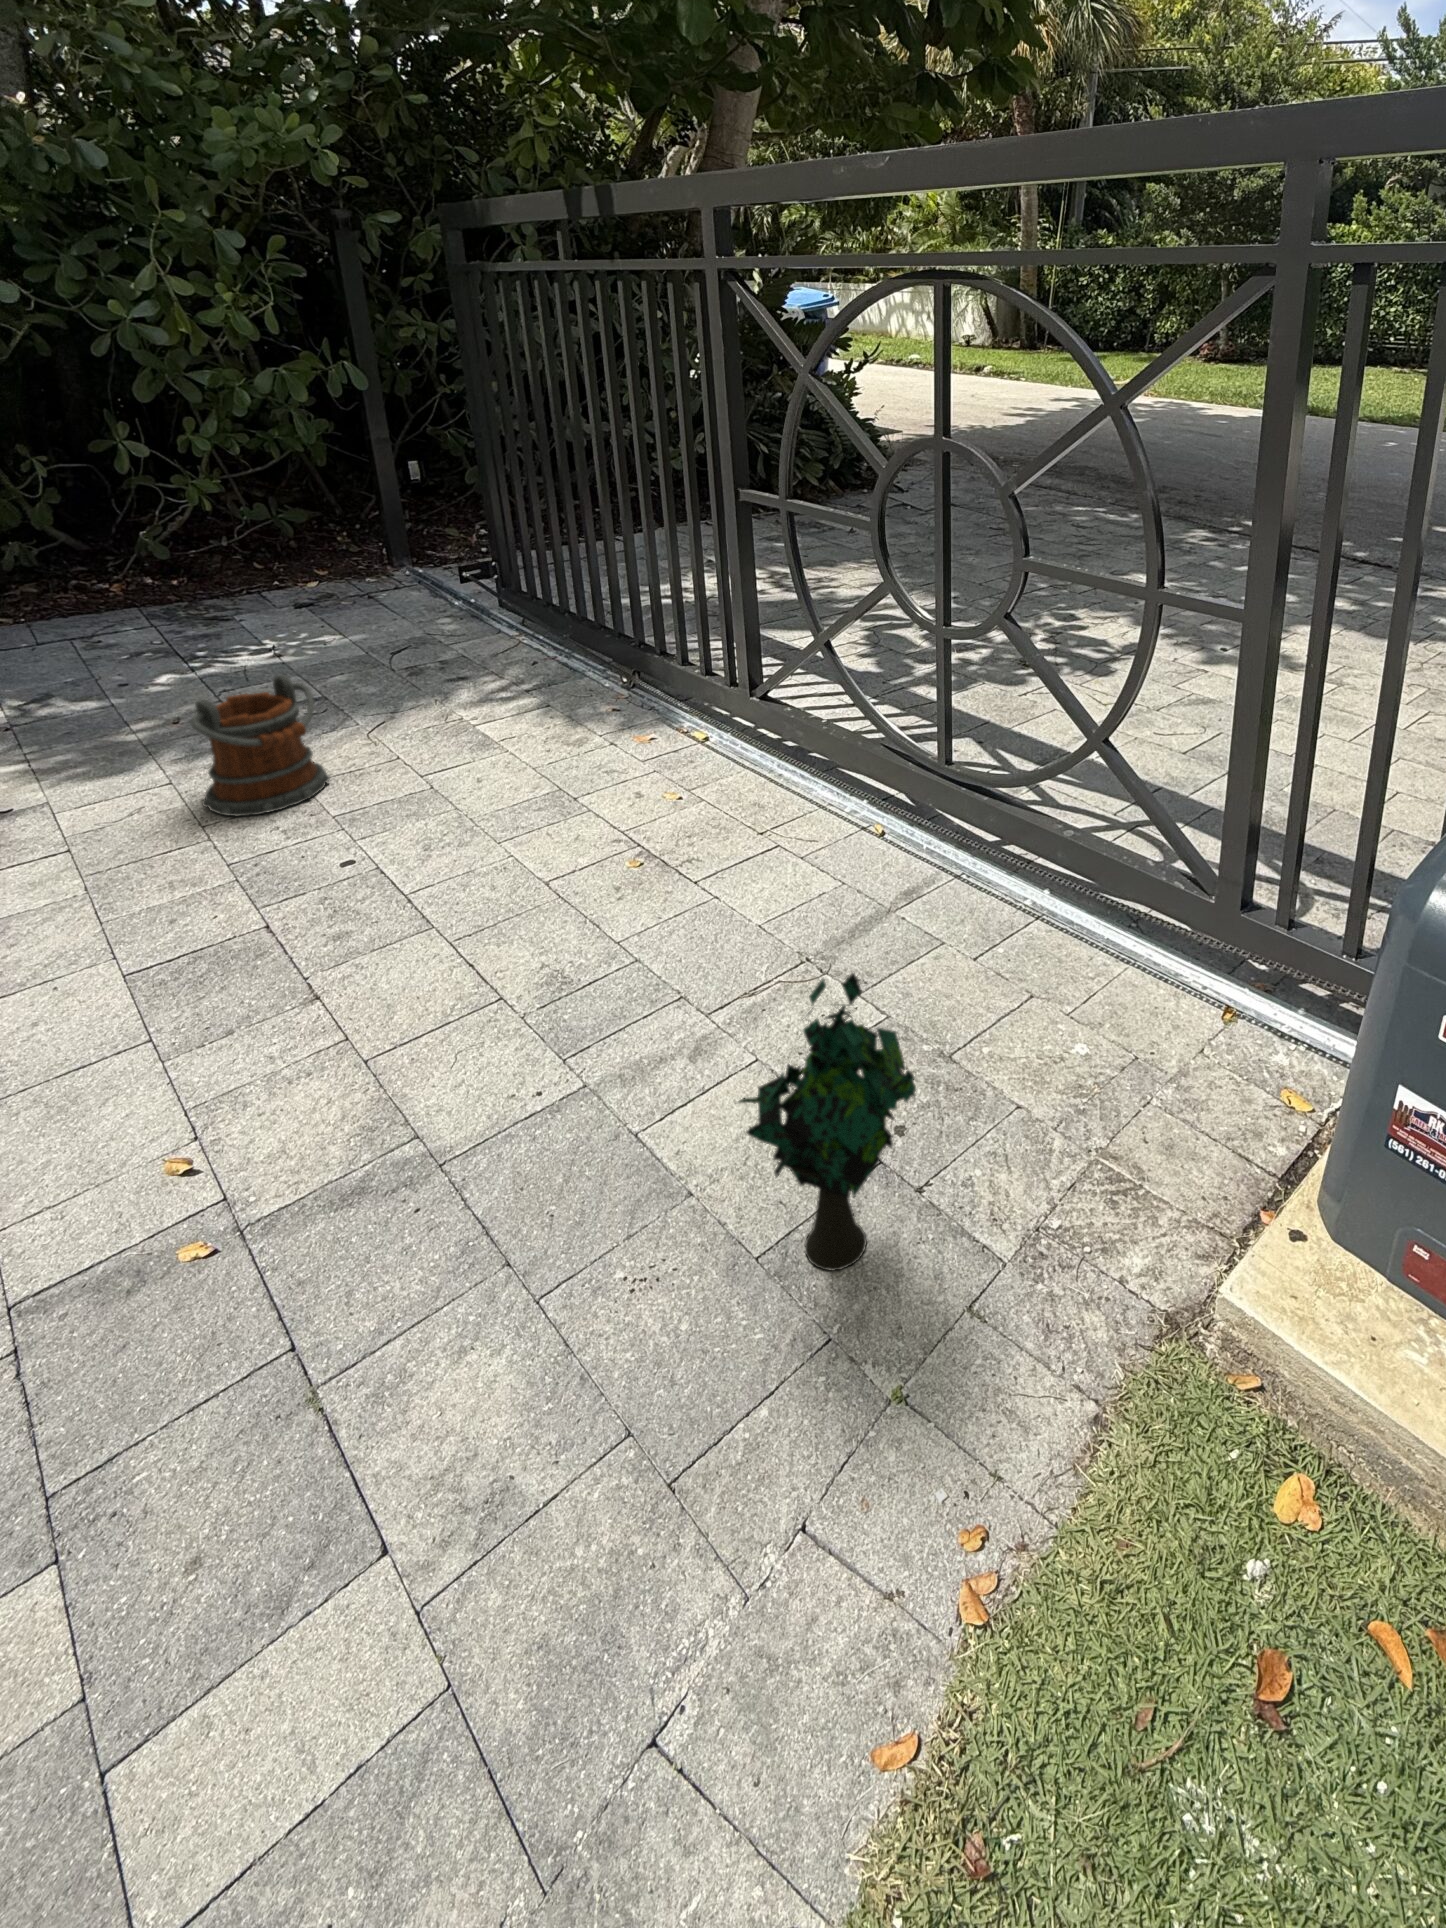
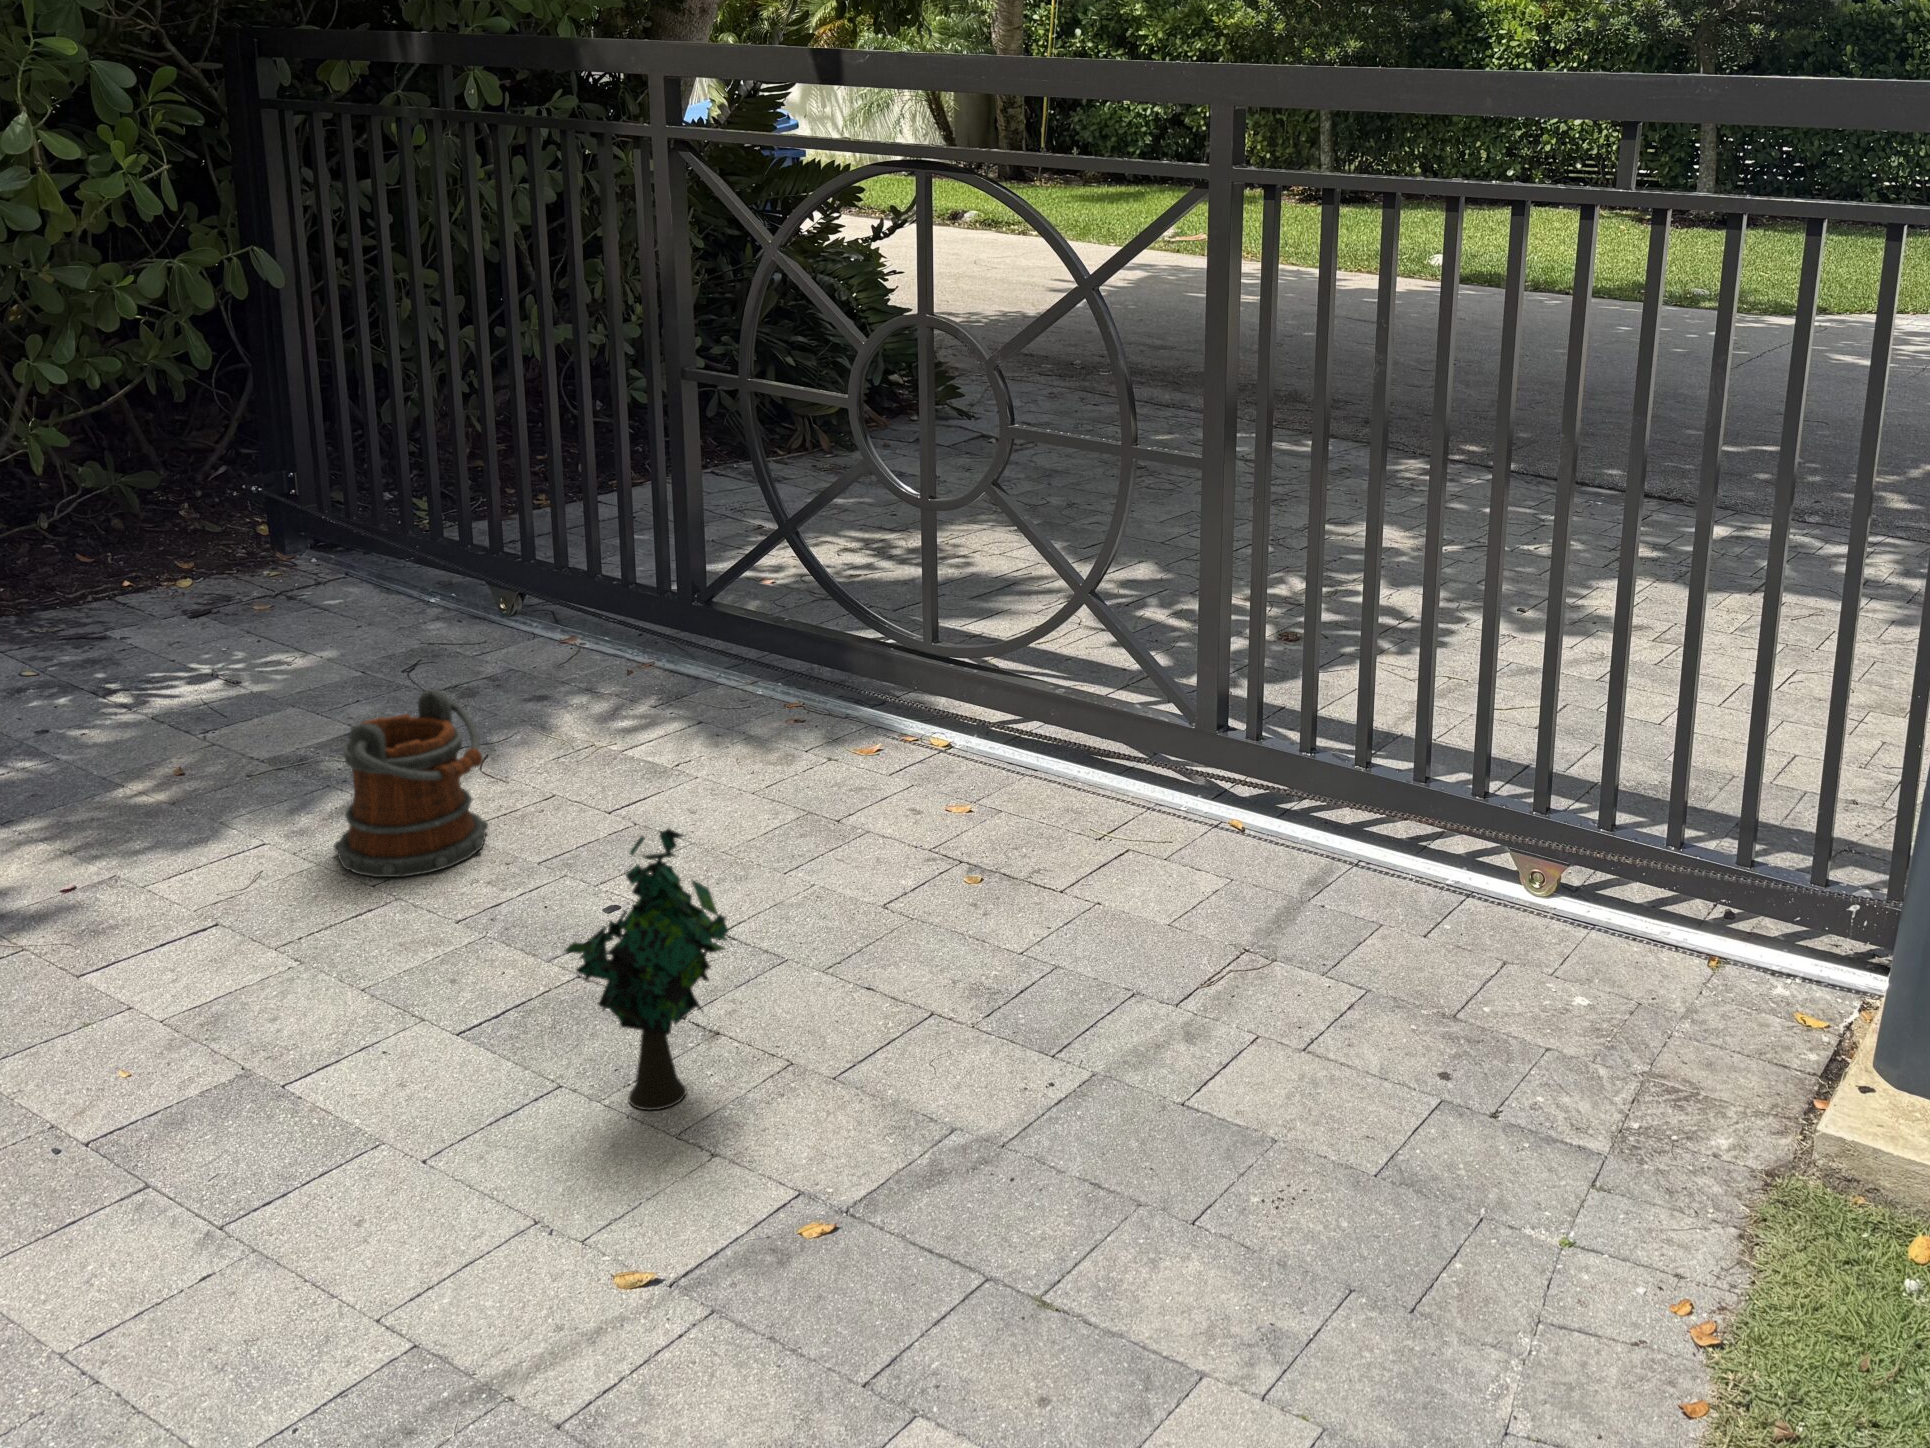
decorative plant: present [738,973,916,1271] -> present [564,829,728,1110]

